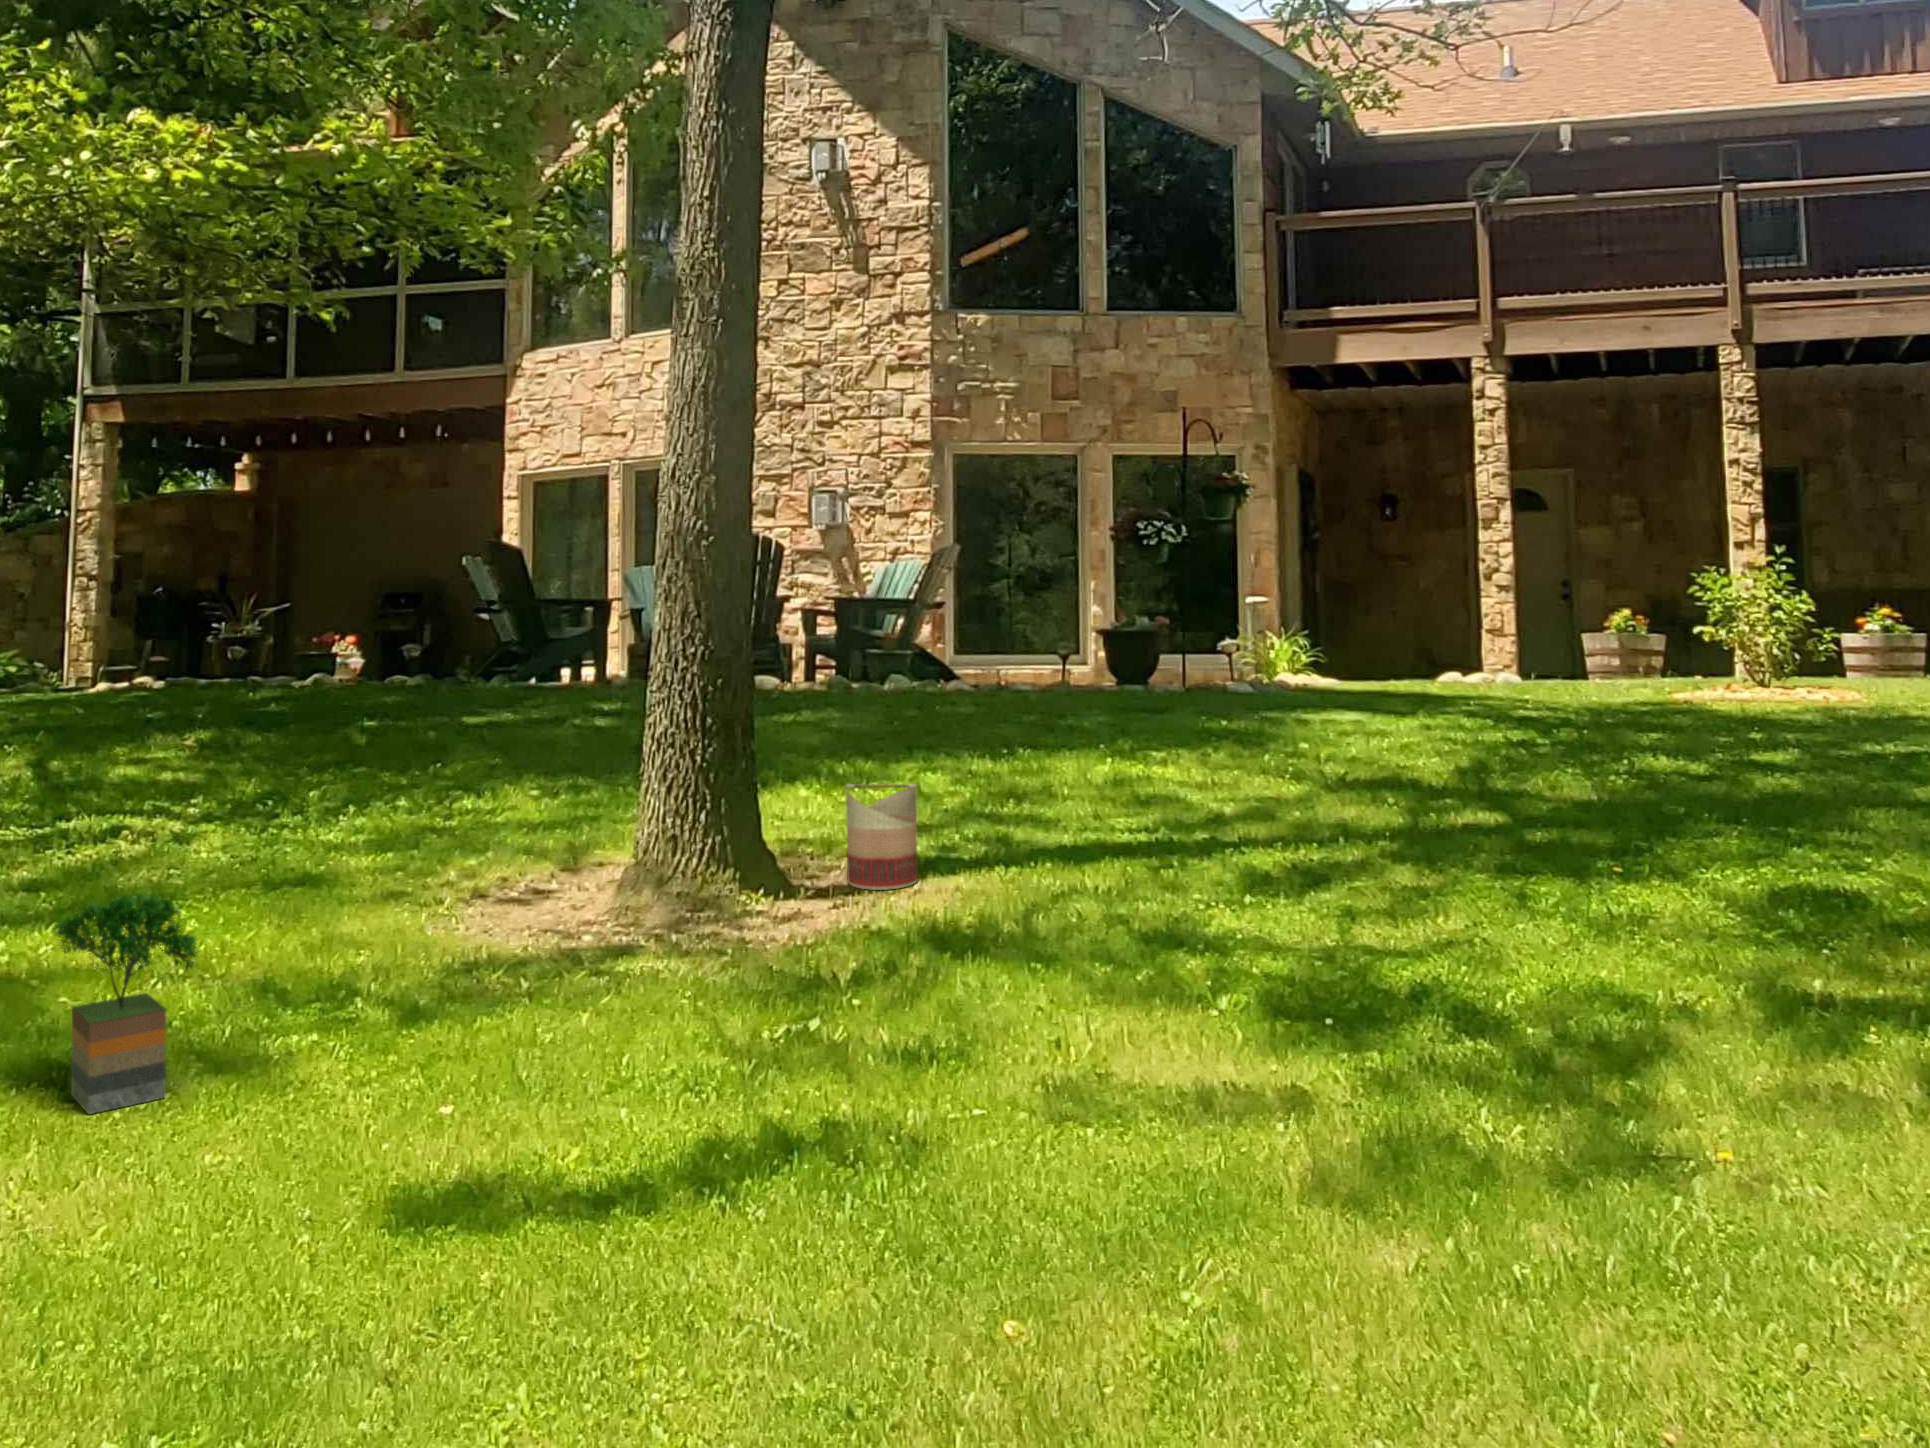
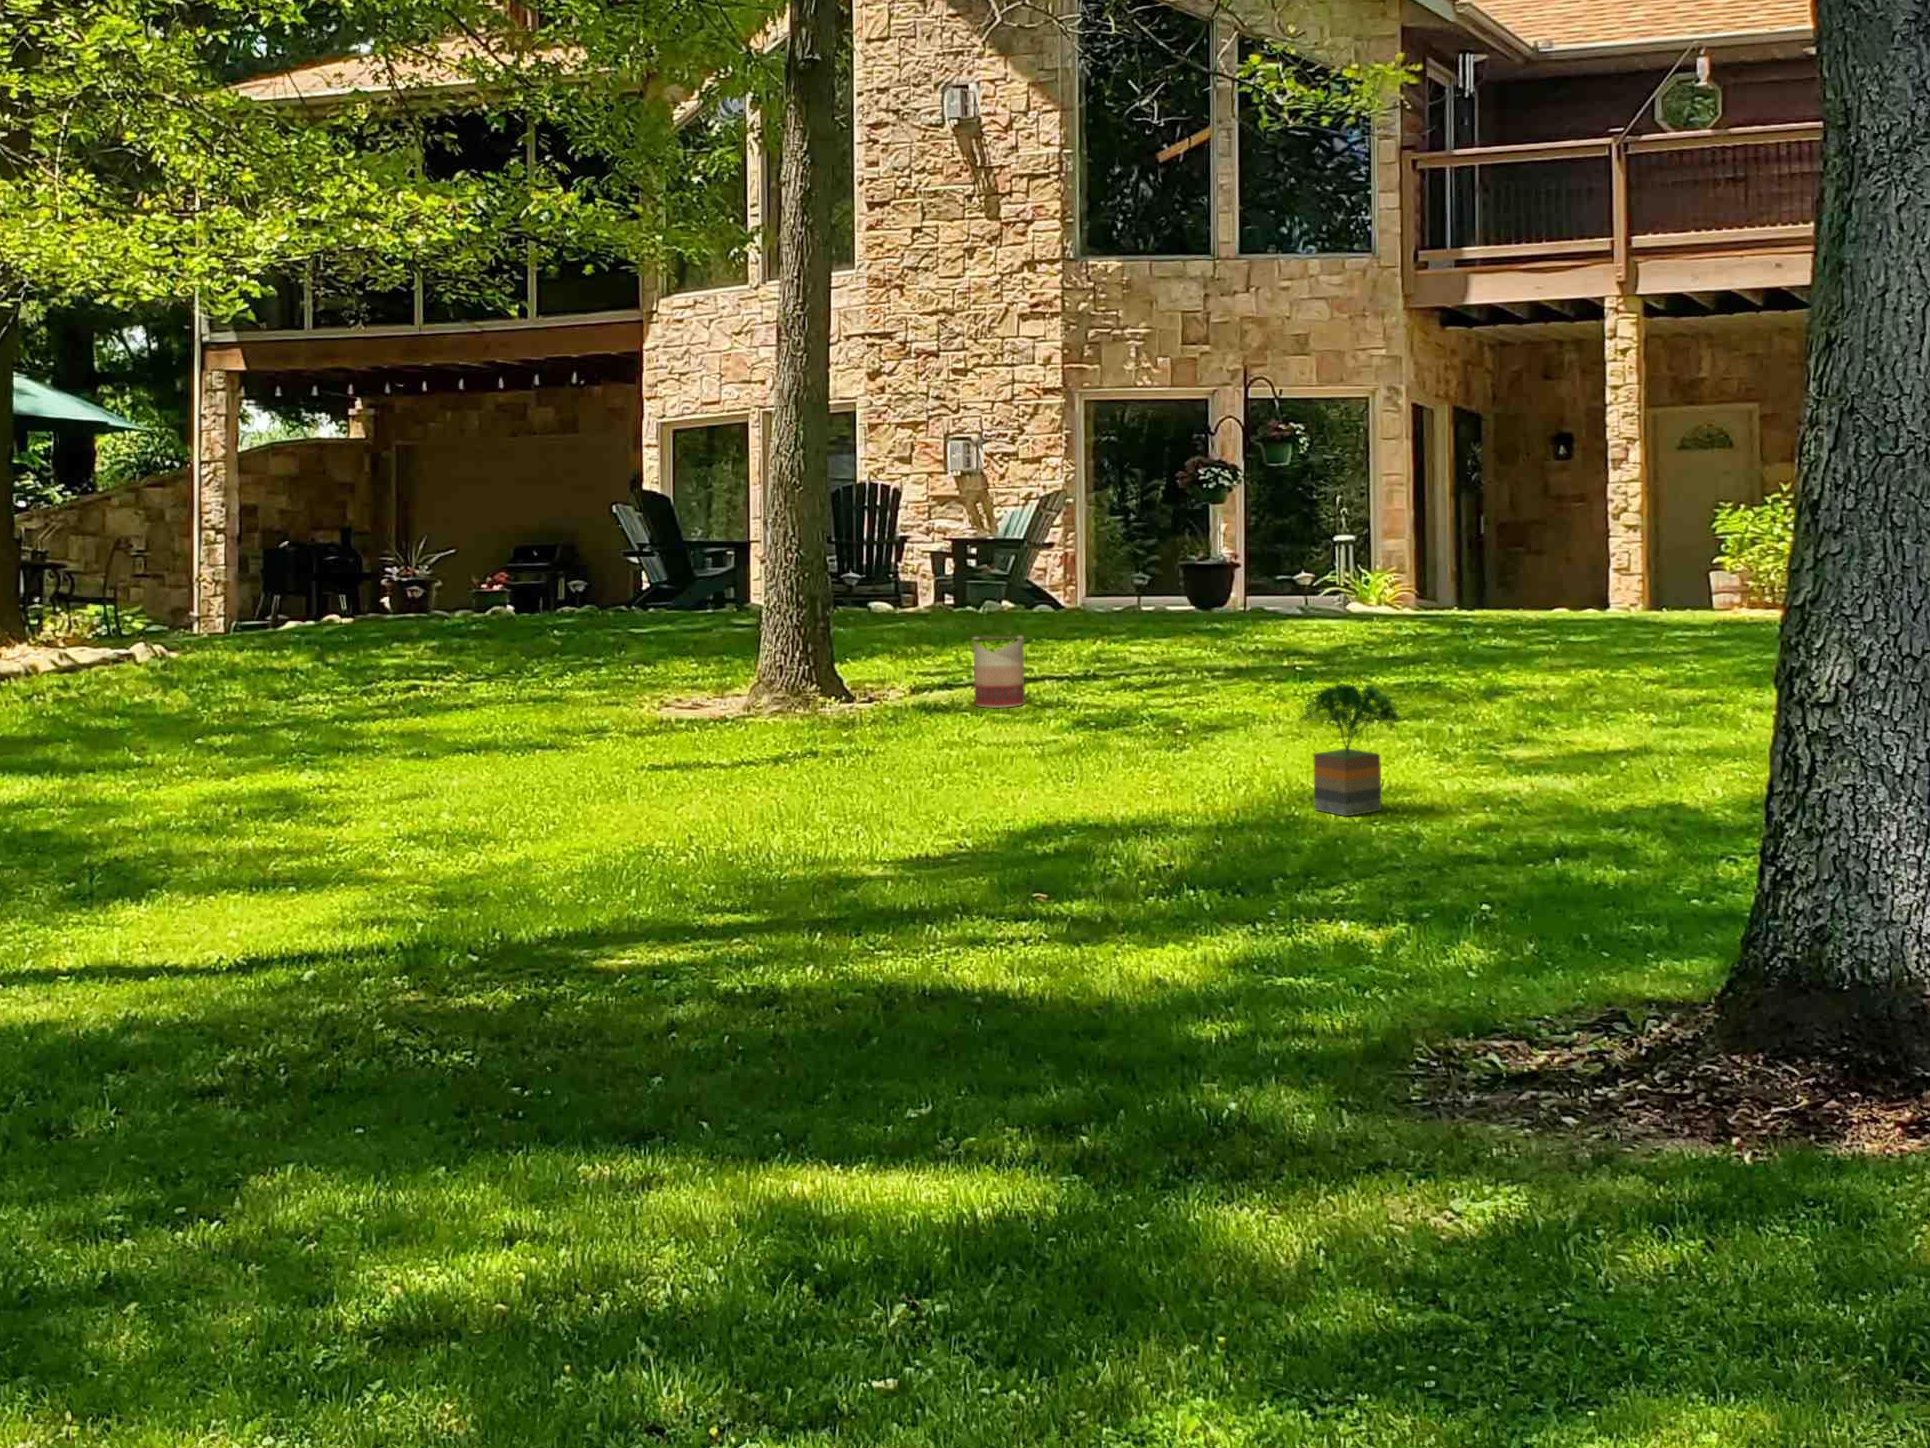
potted tree: present [53,894,199,1114] -> present [1304,684,1400,816]

